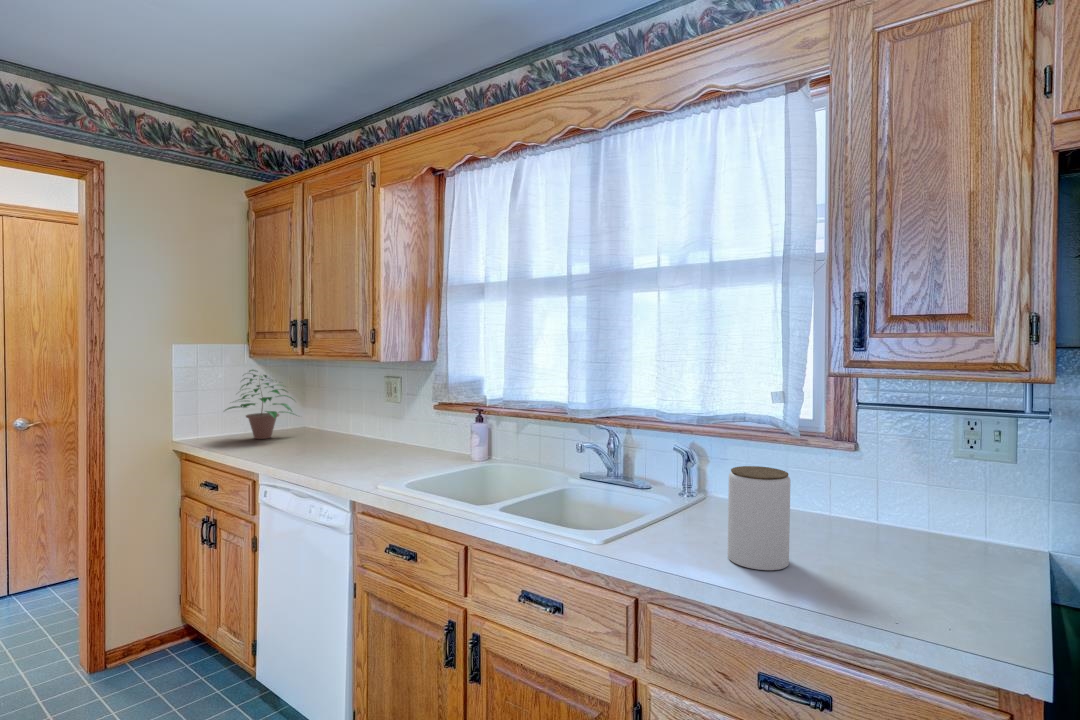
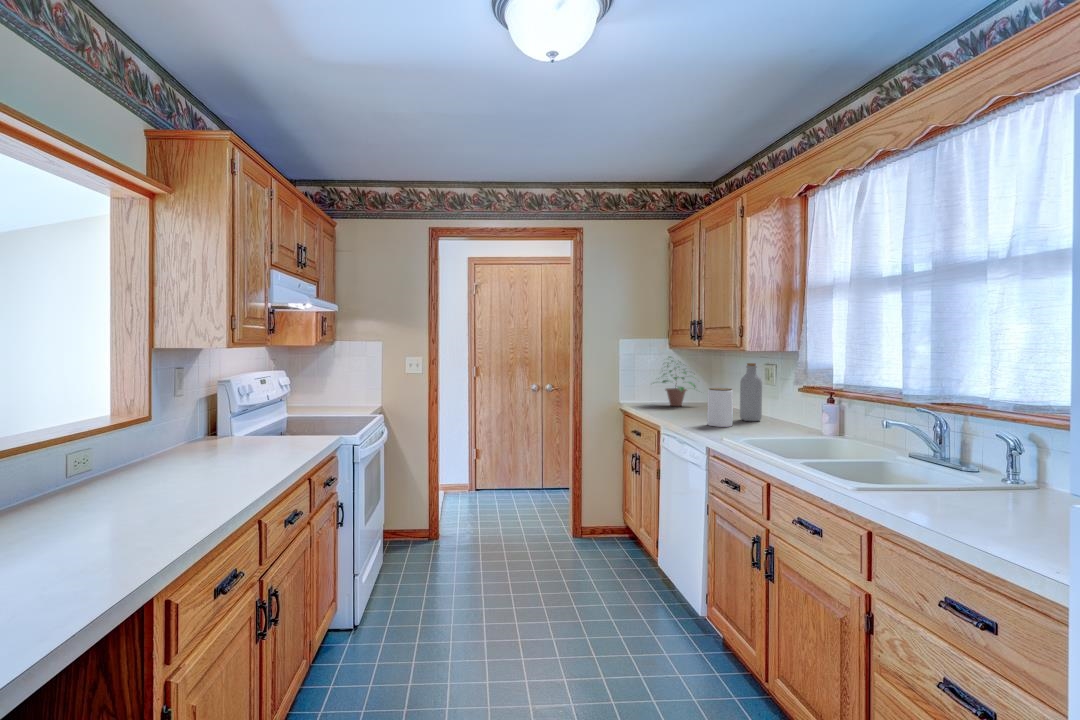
bottle: none [366,377,394,452] -> present [740,363,762,421]
jar: present [728,466,790,570] -> present [707,388,733,427]

